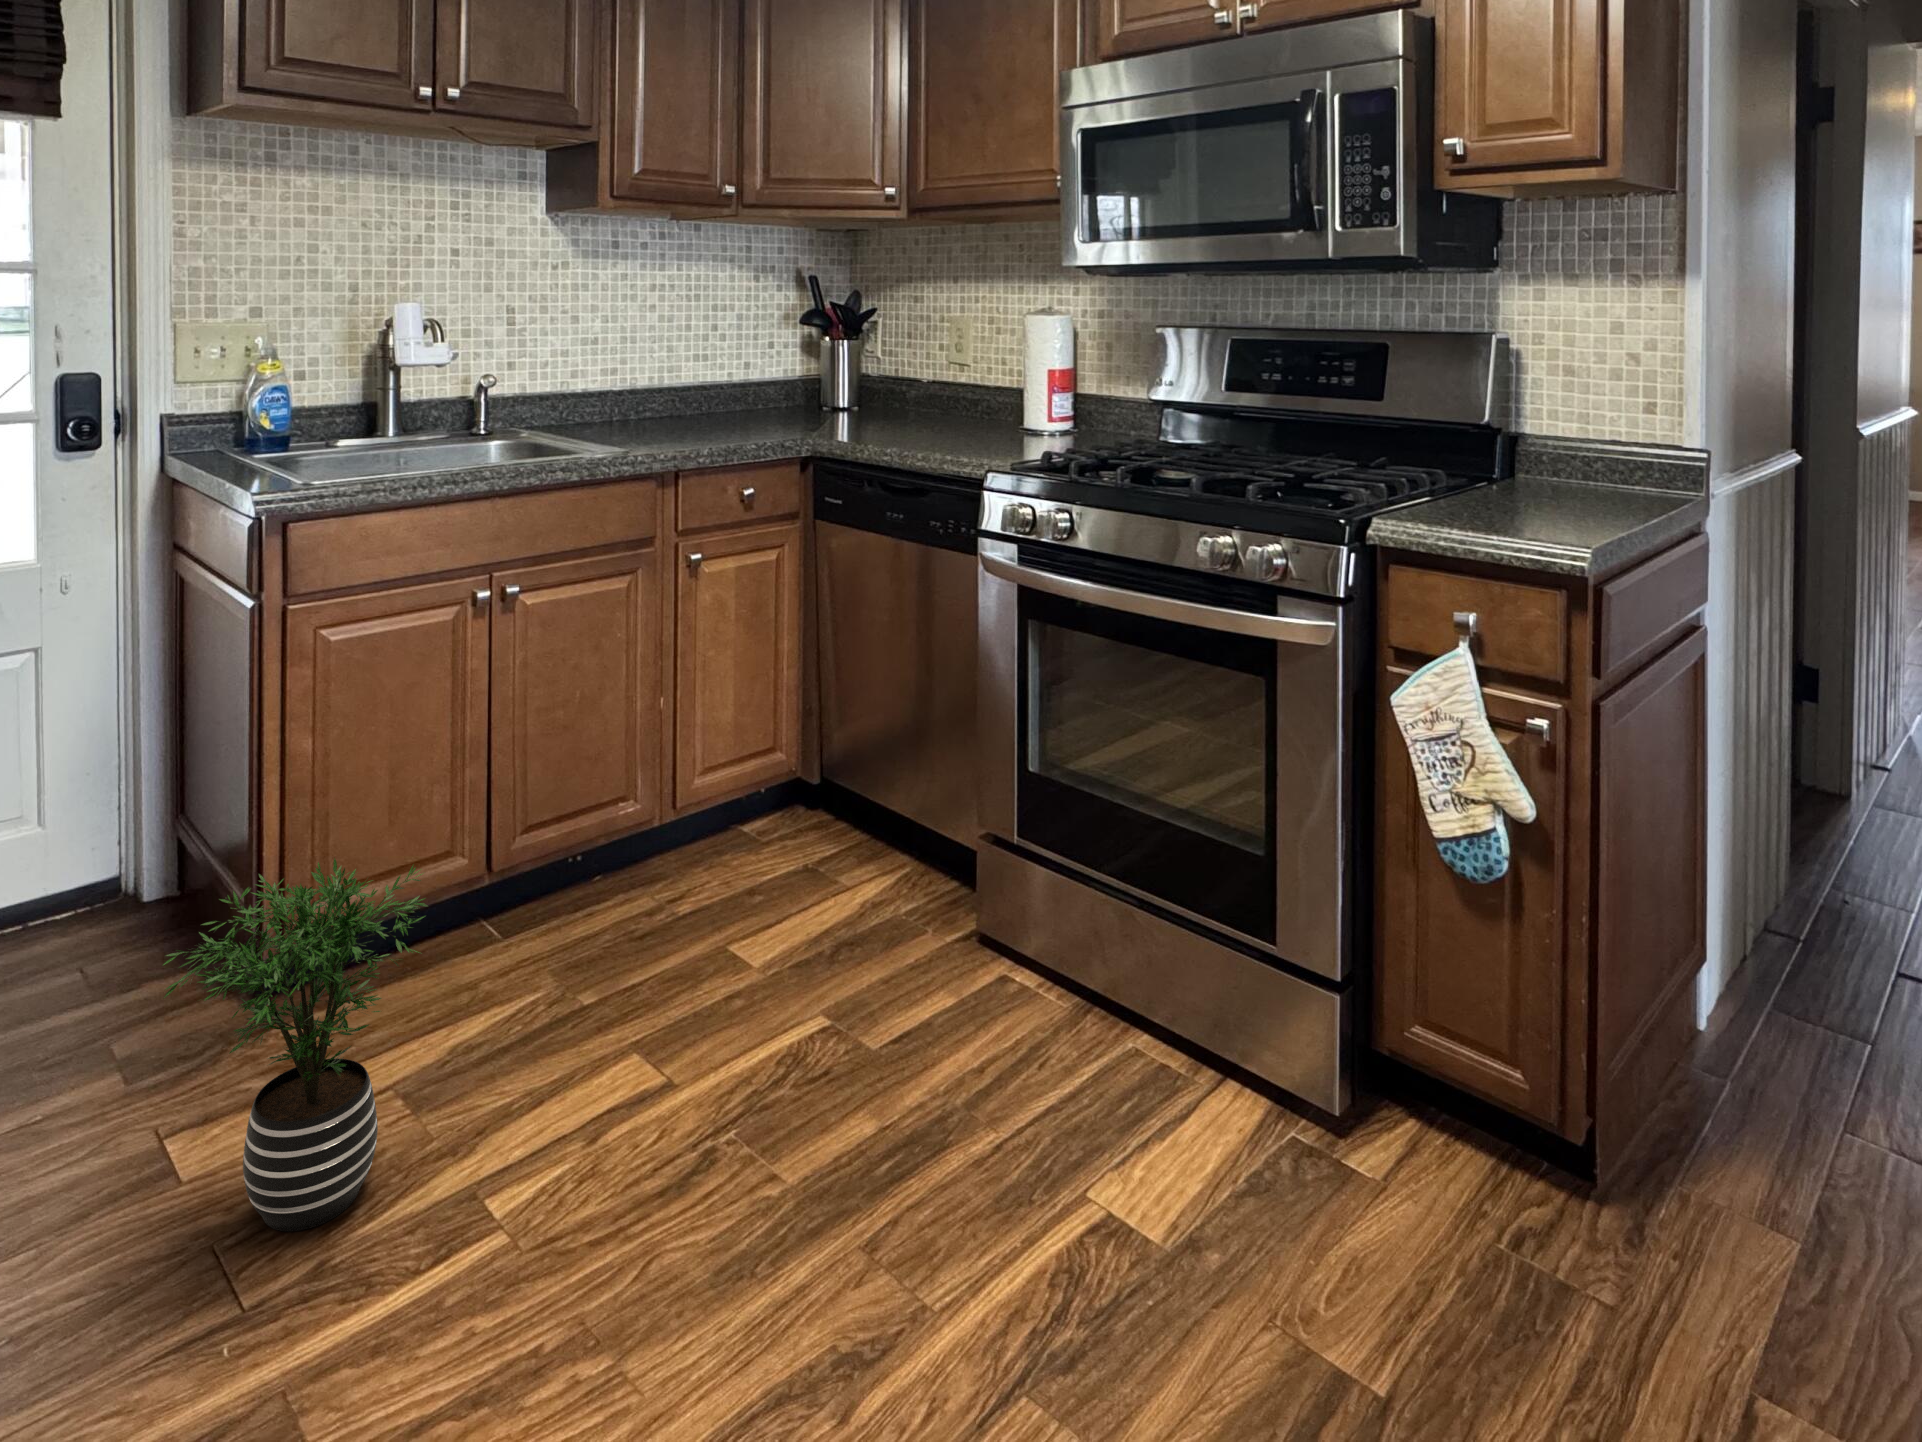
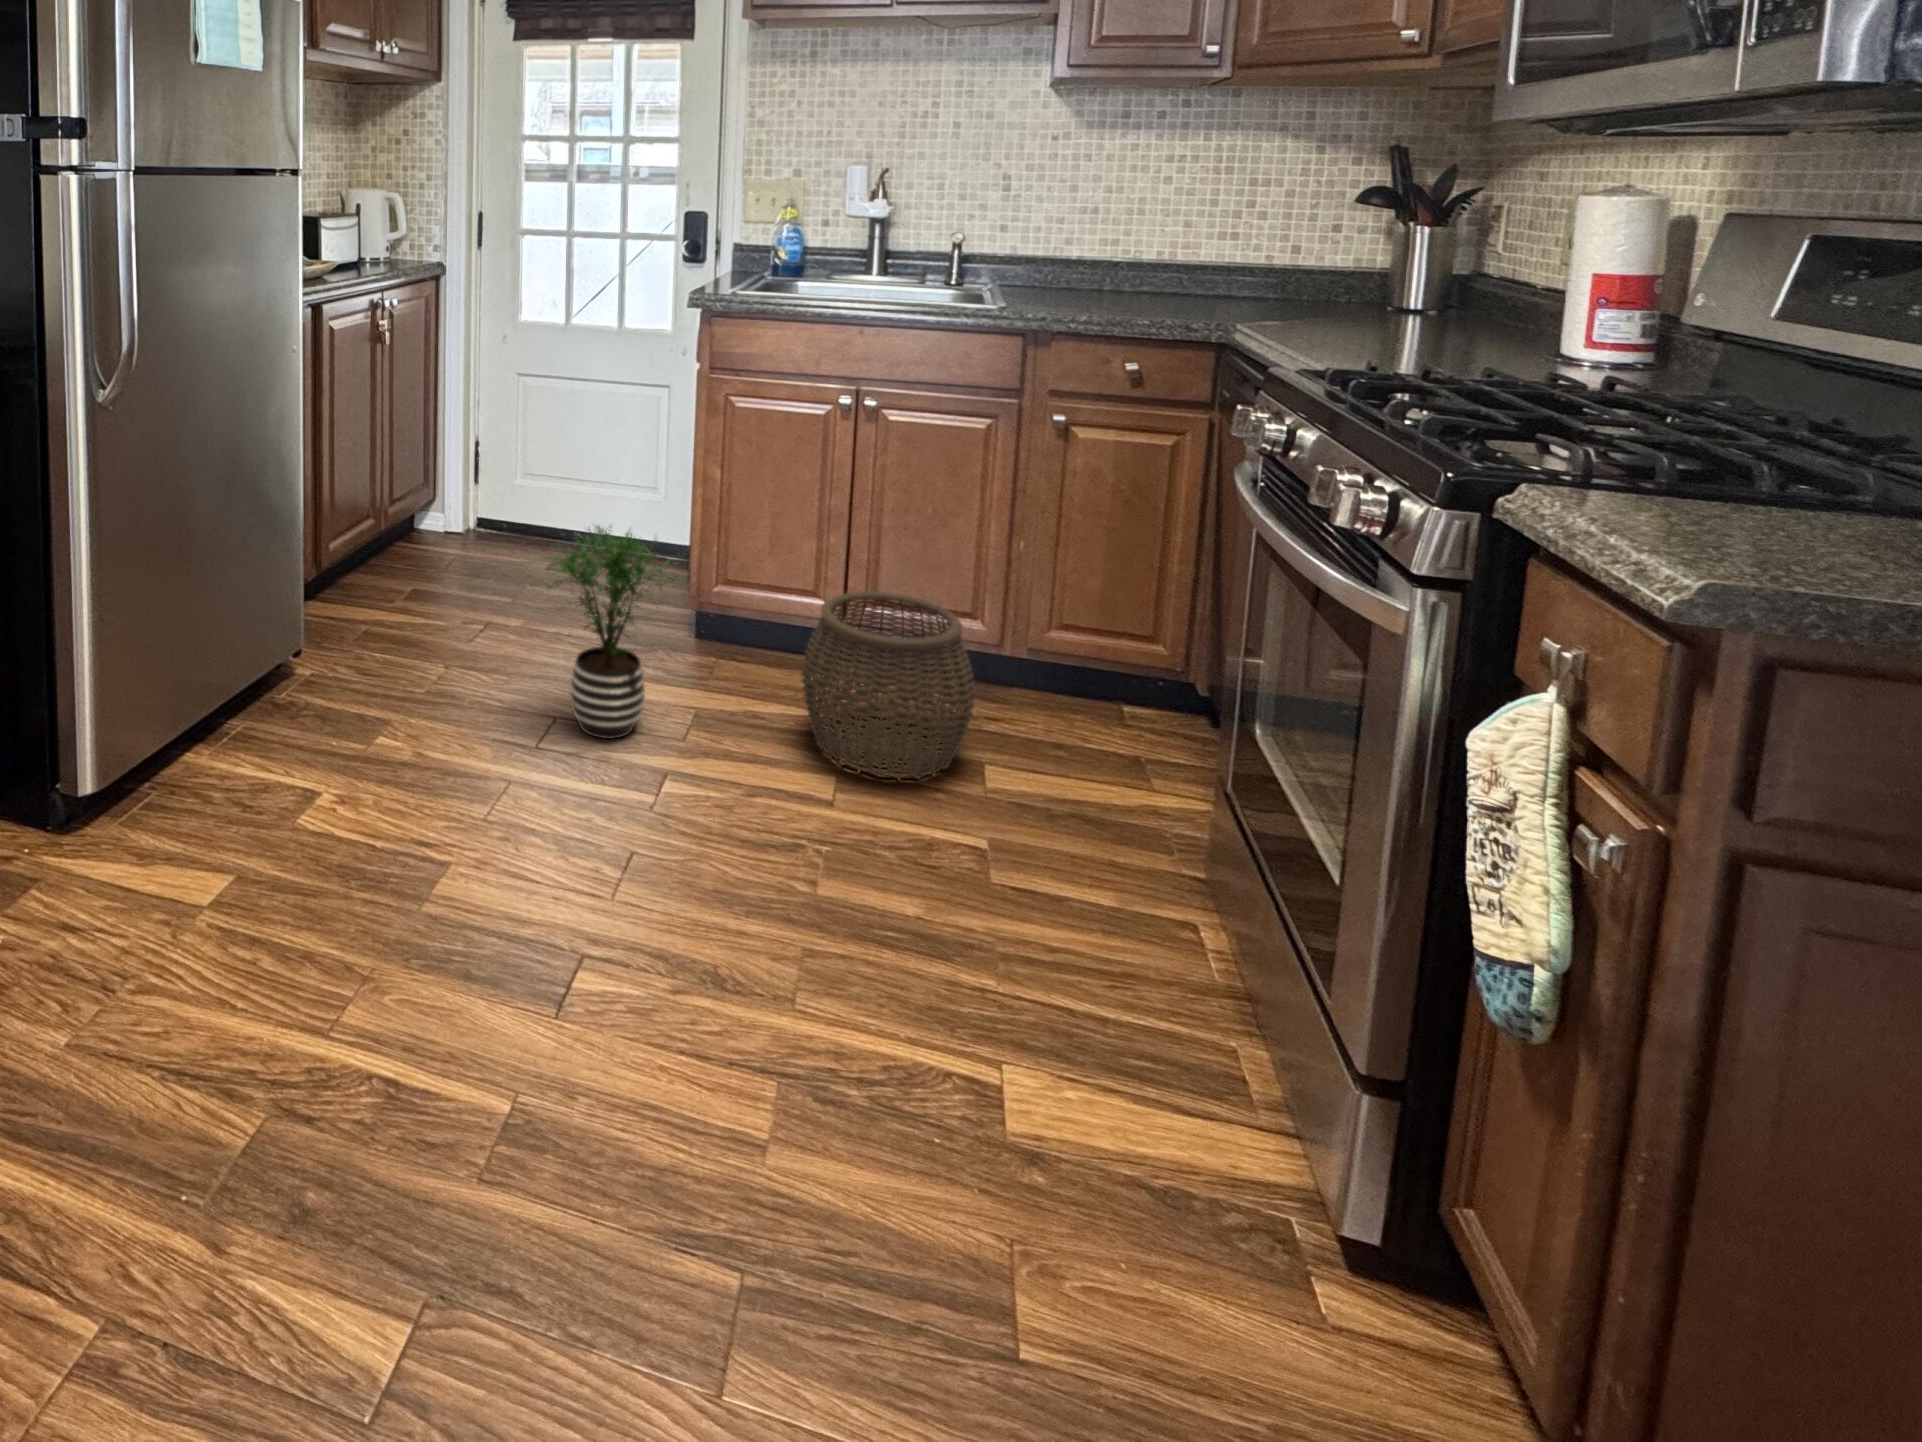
woven basket: none [544,800,750,1042] -> present [802,591,975,779]

